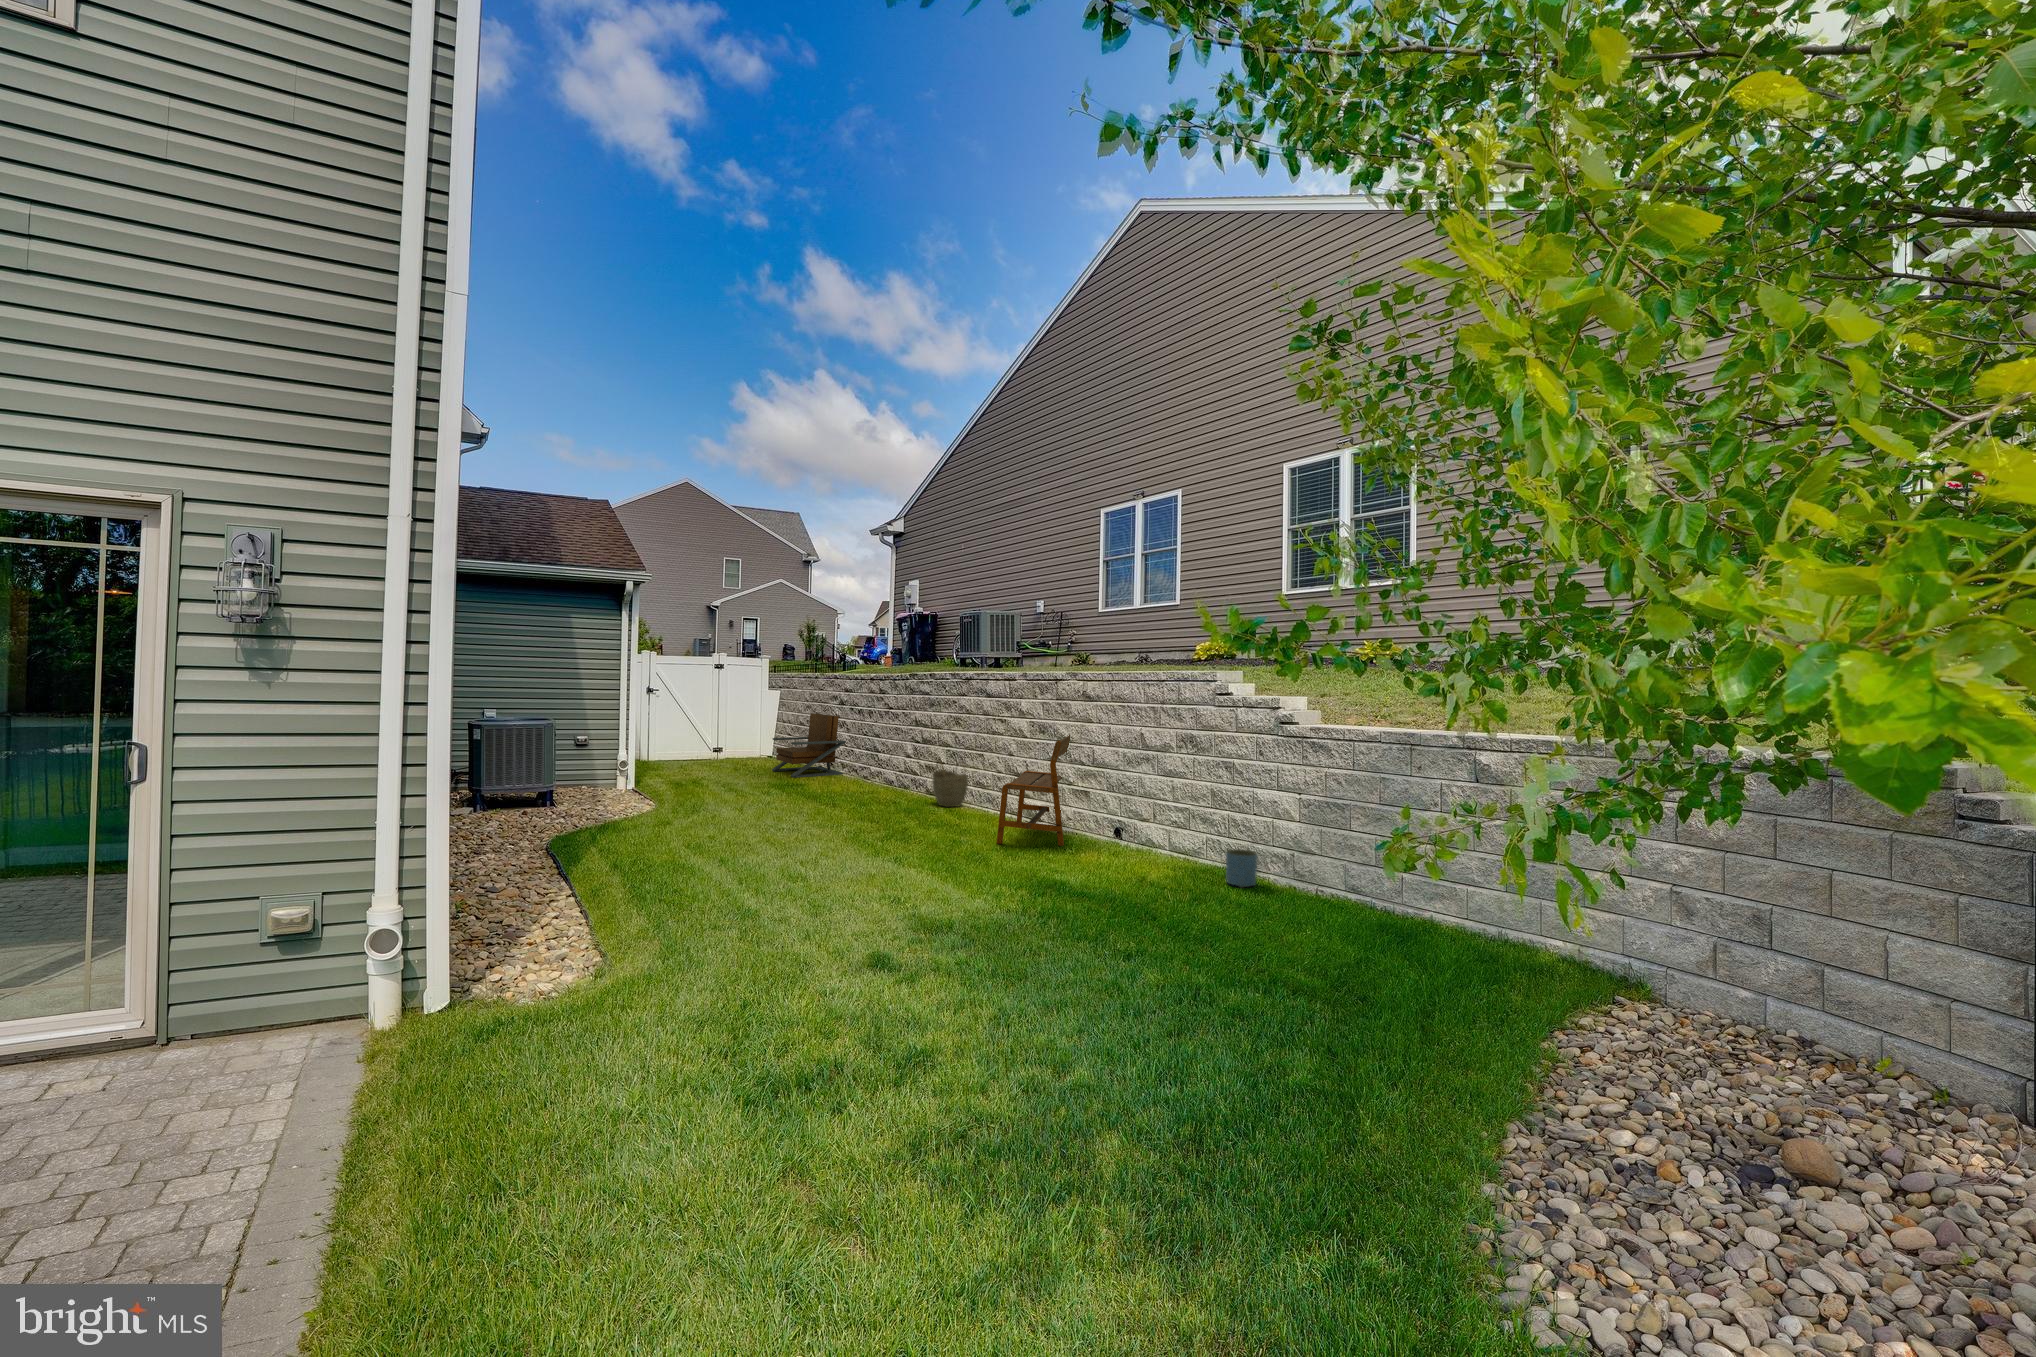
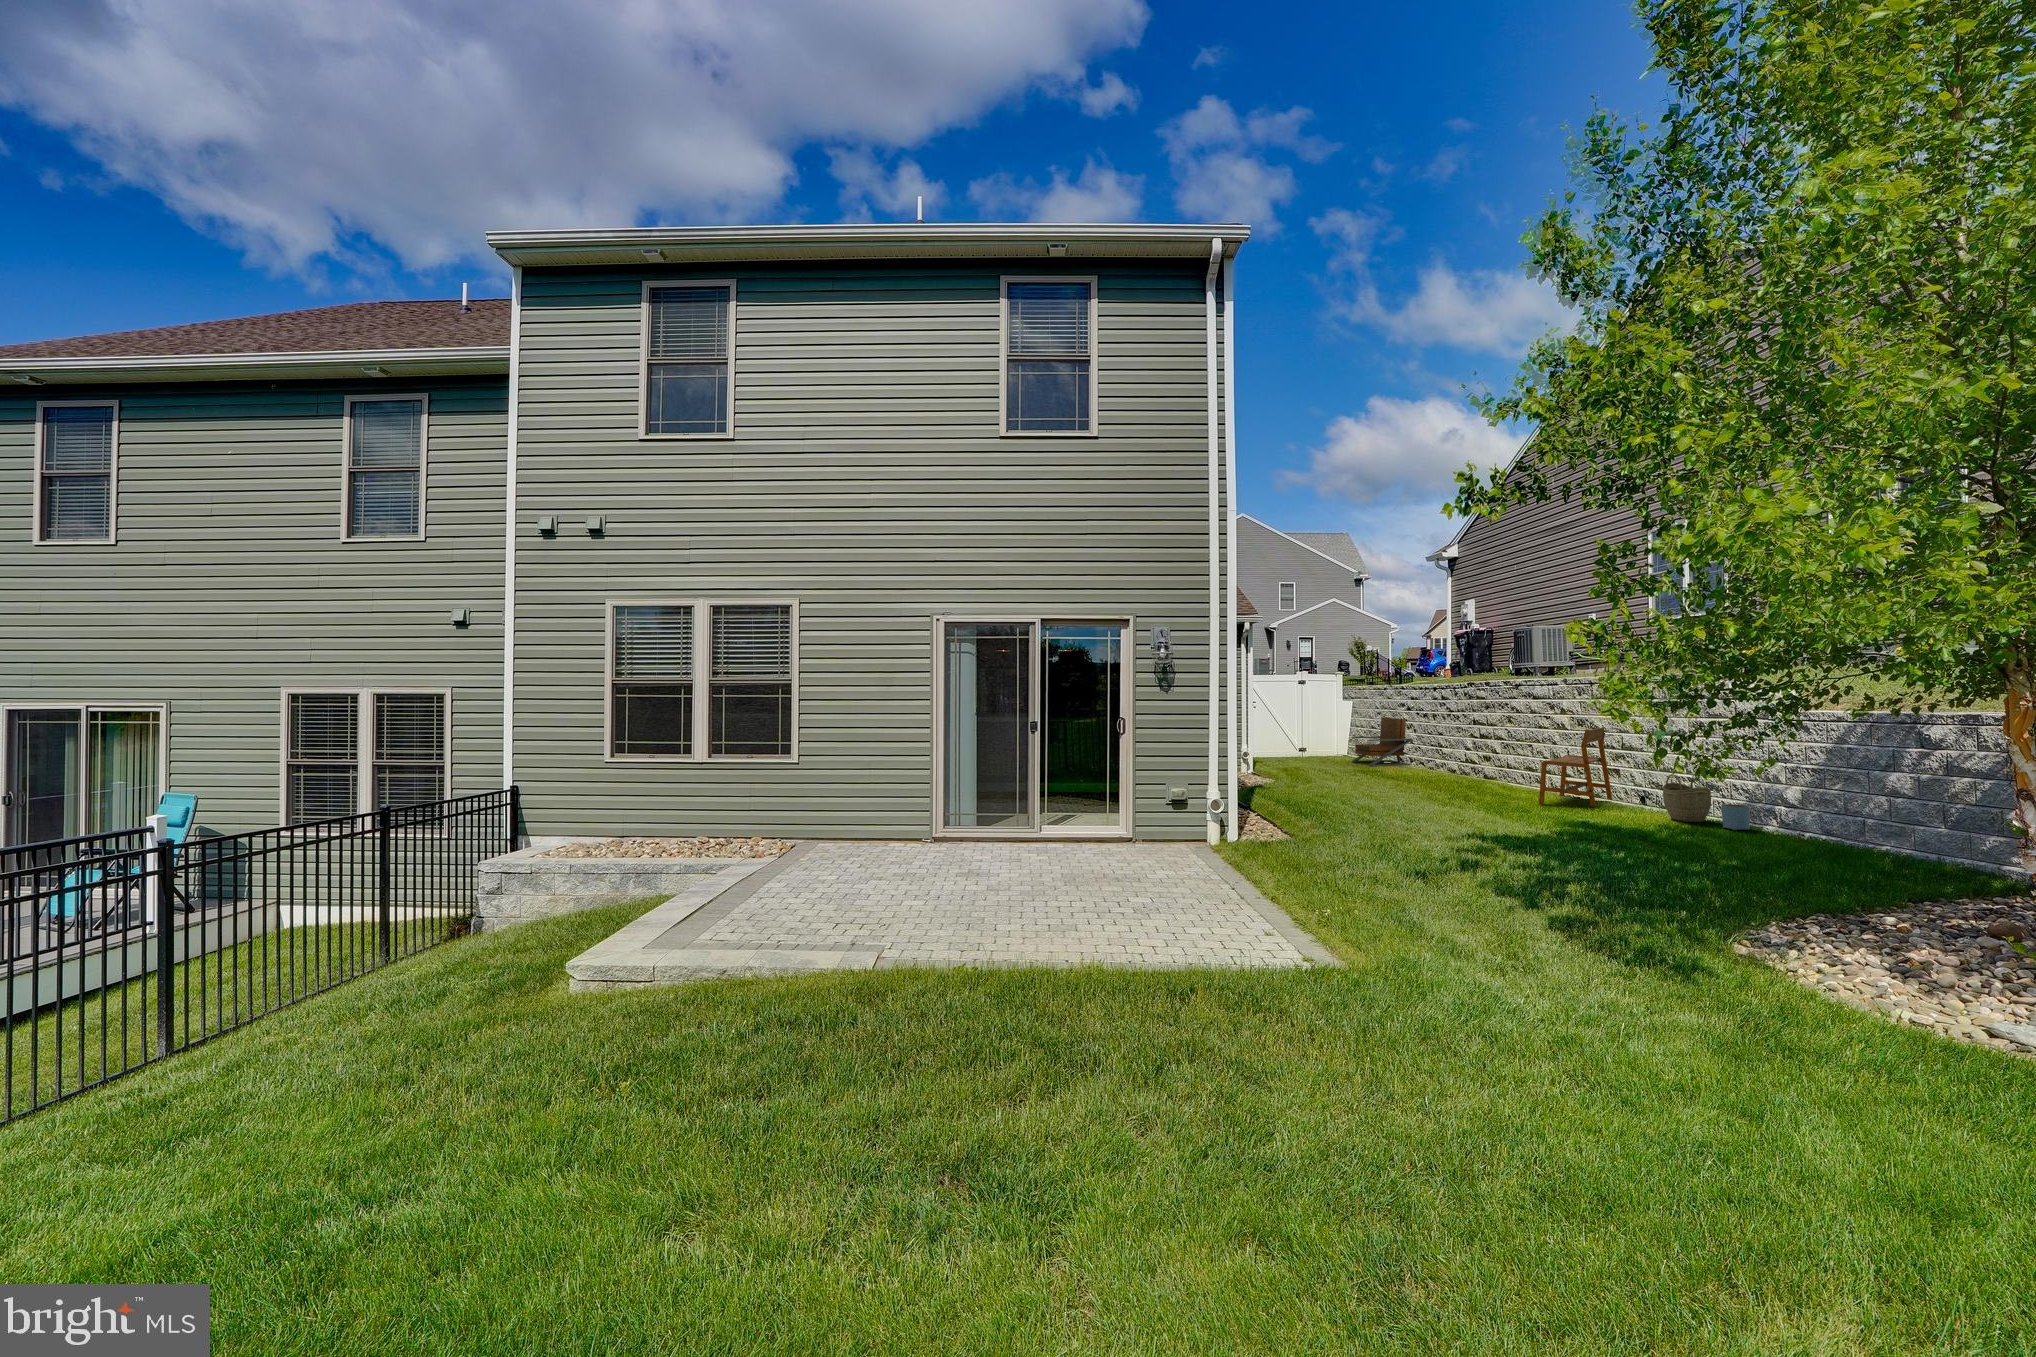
woven basket: present [932,763,968,807] -> present [1663,774,1711,822]

